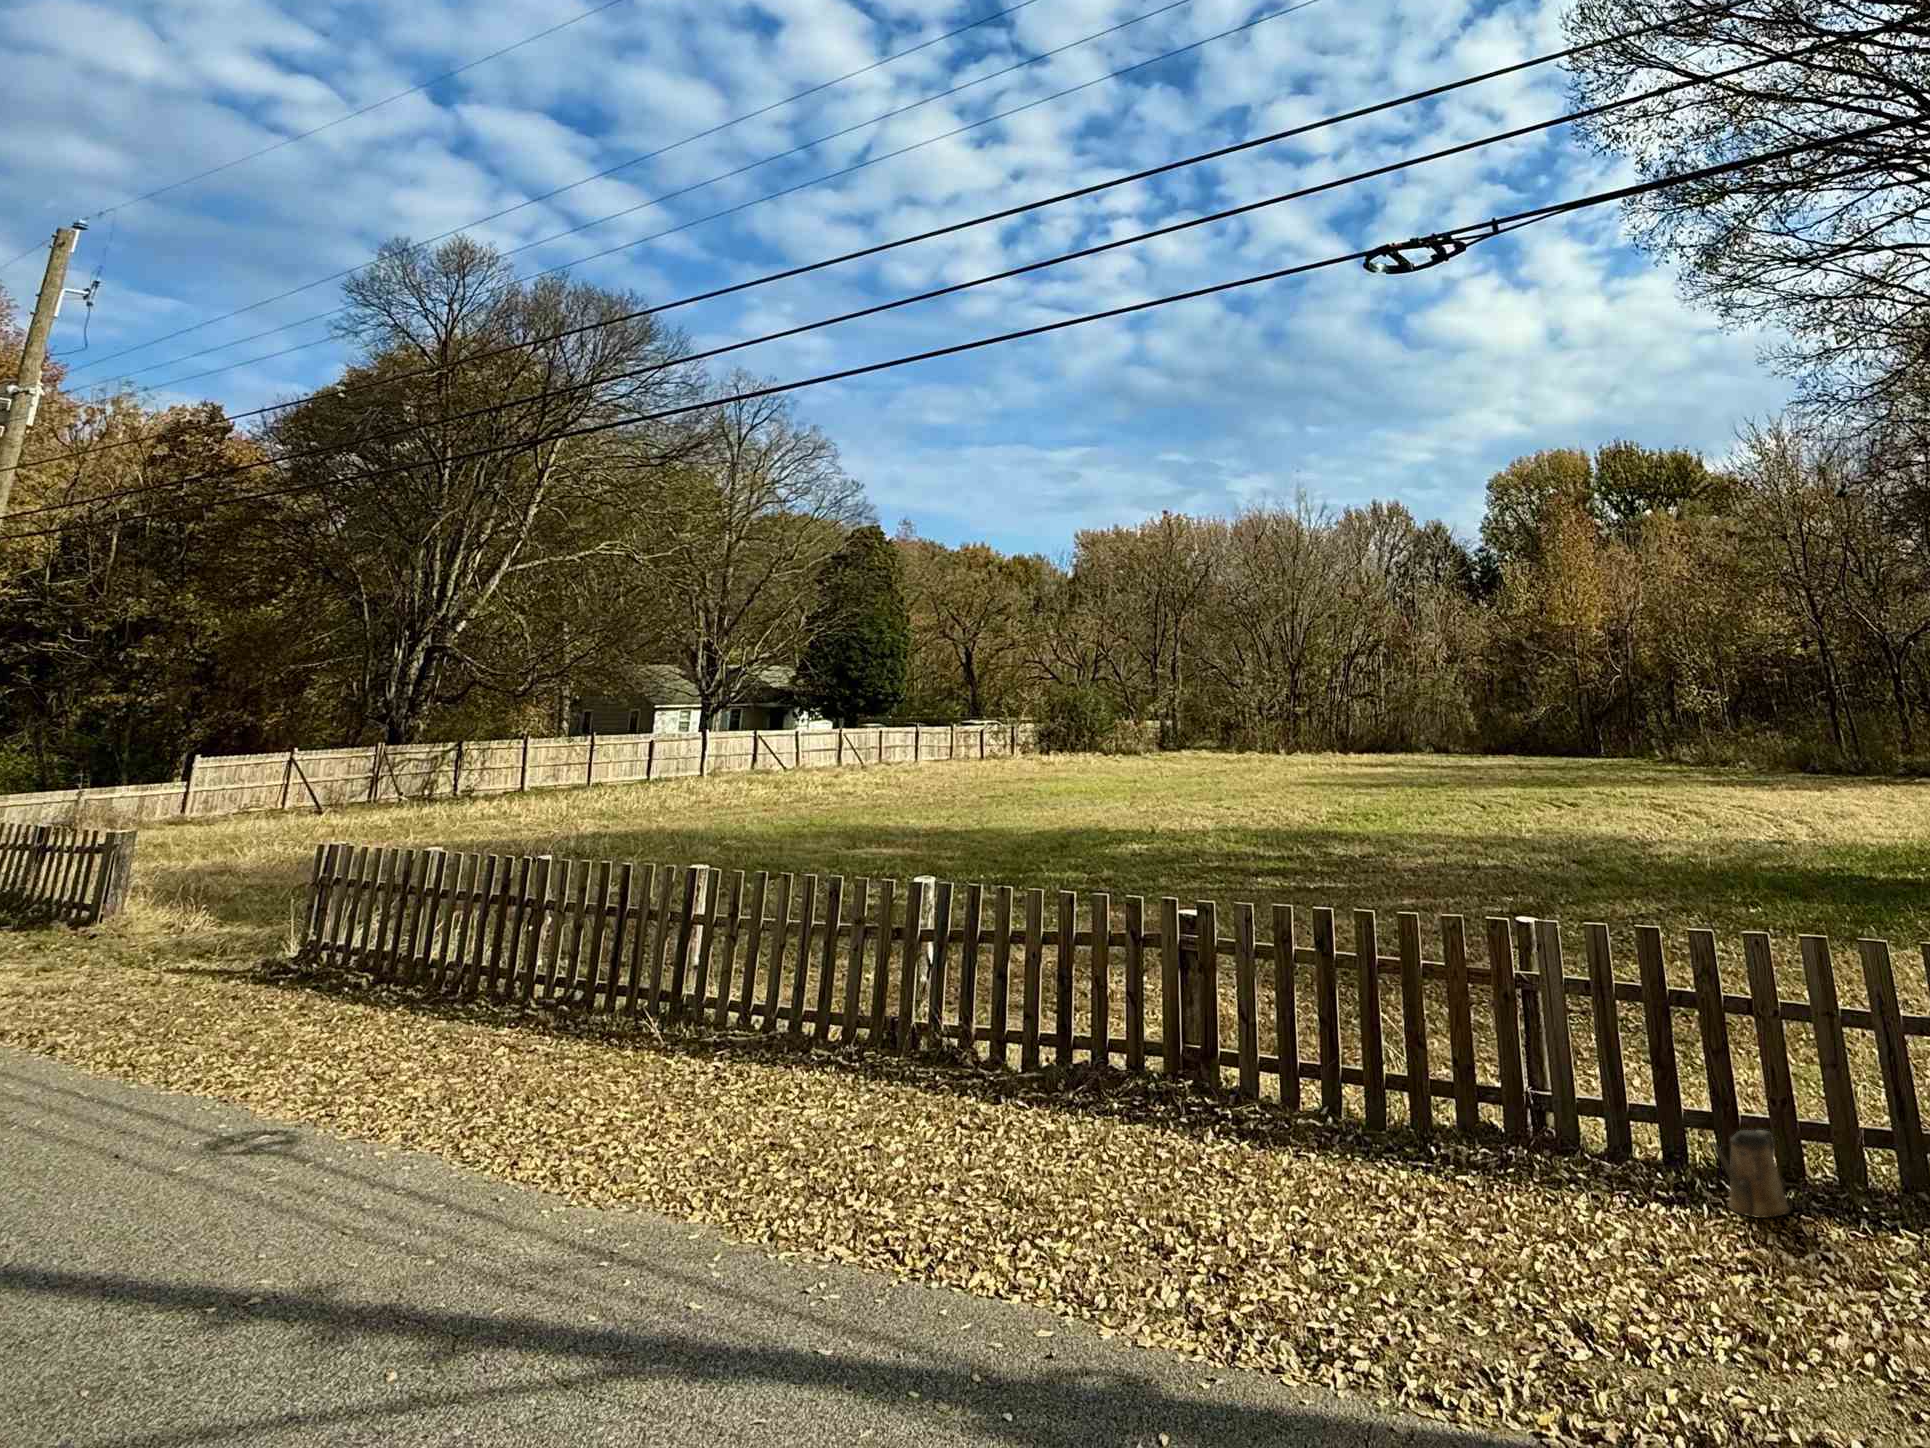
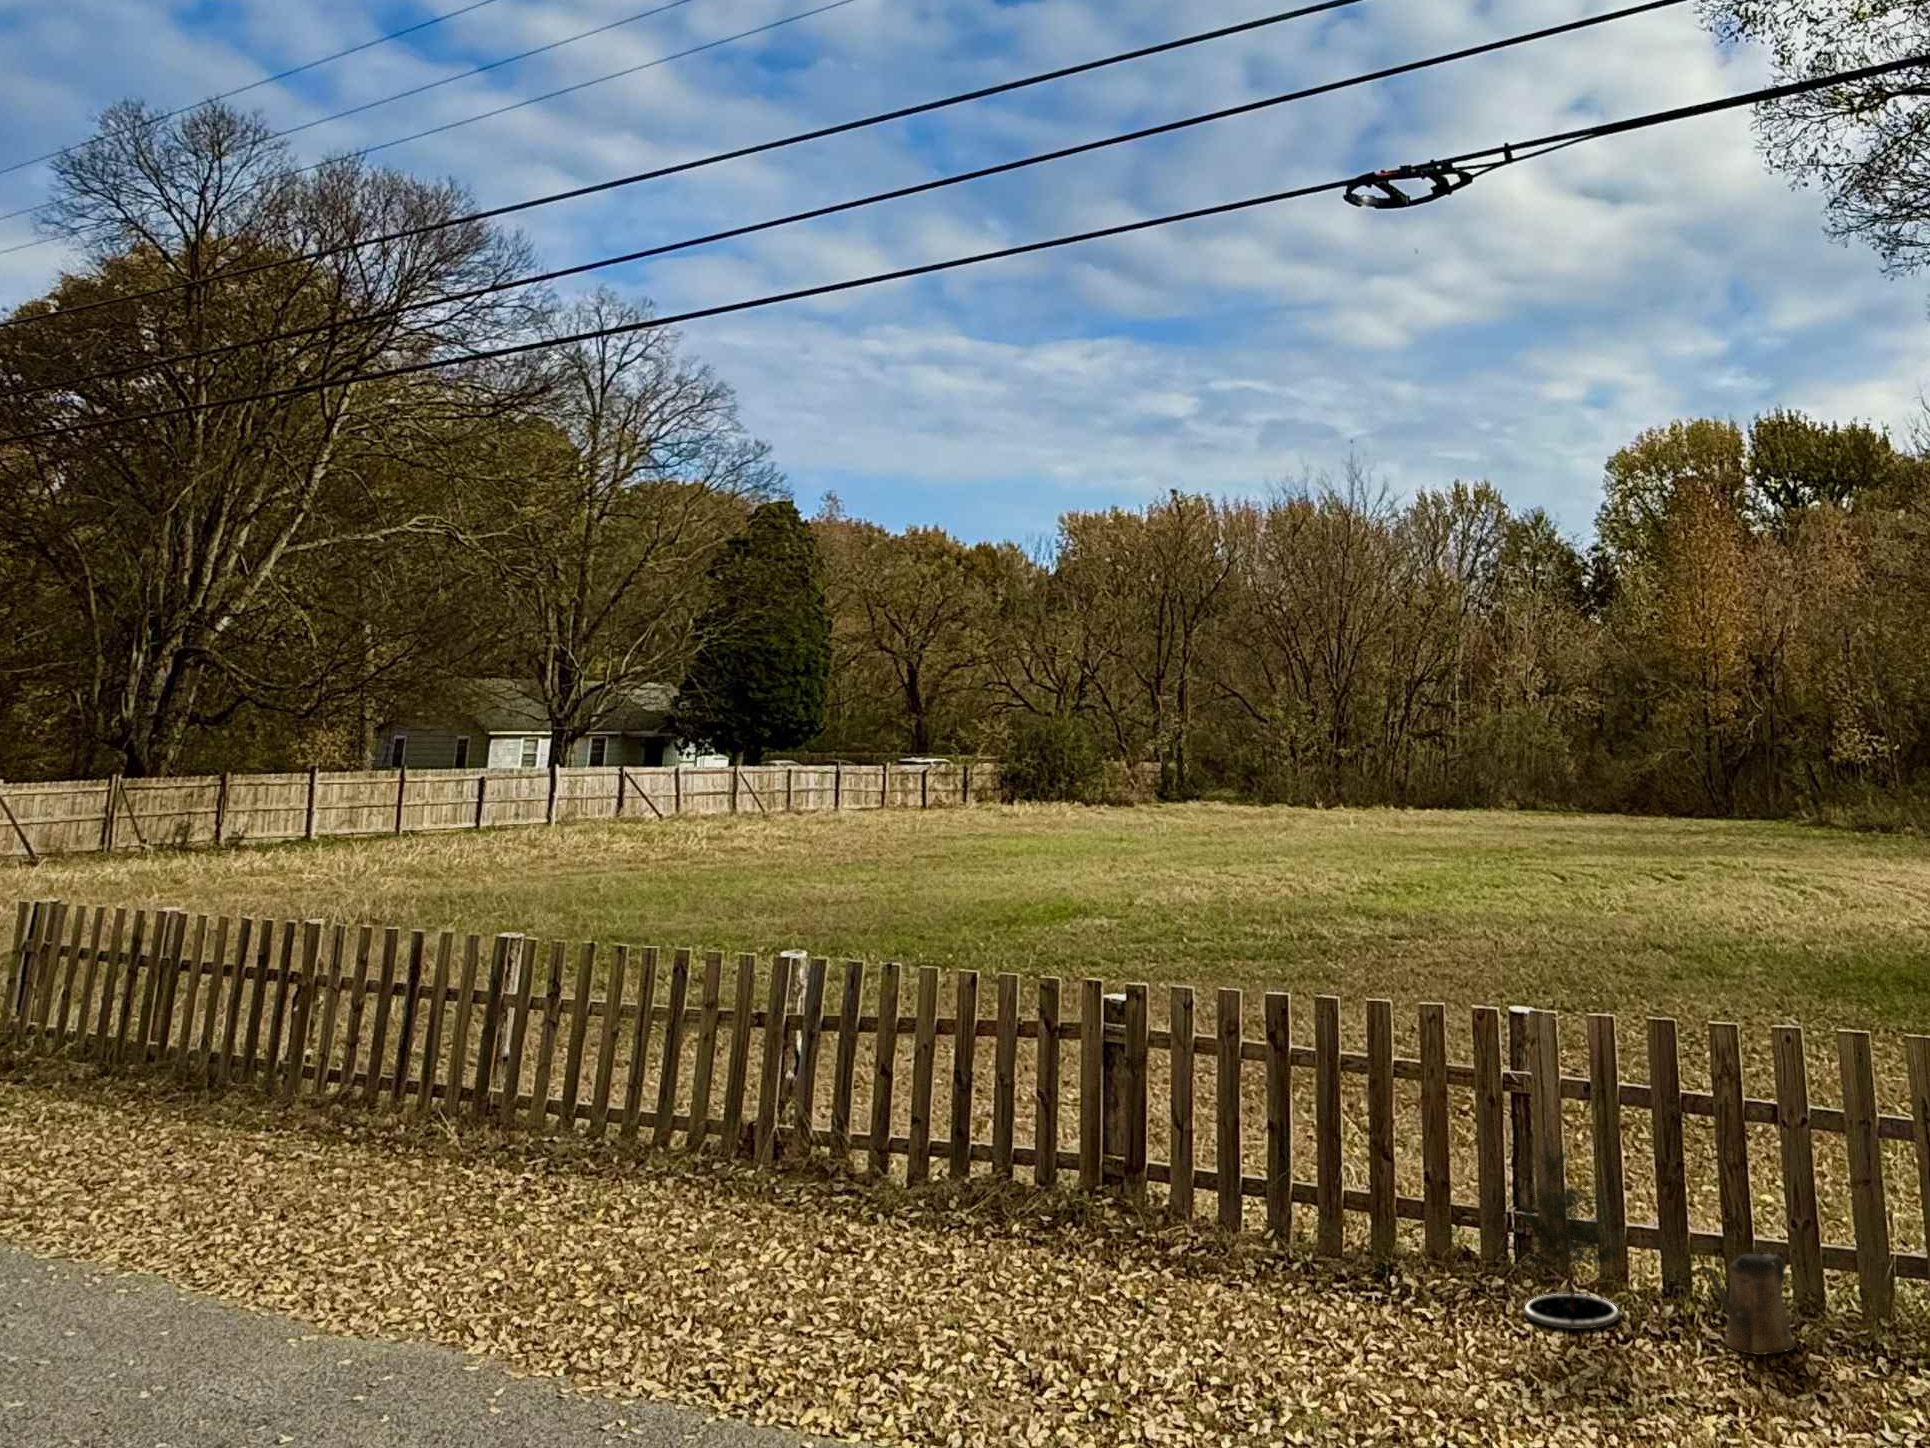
potted tree: none [1541,1024,1634,1195] -> present [1520,1138,1620,1329]

